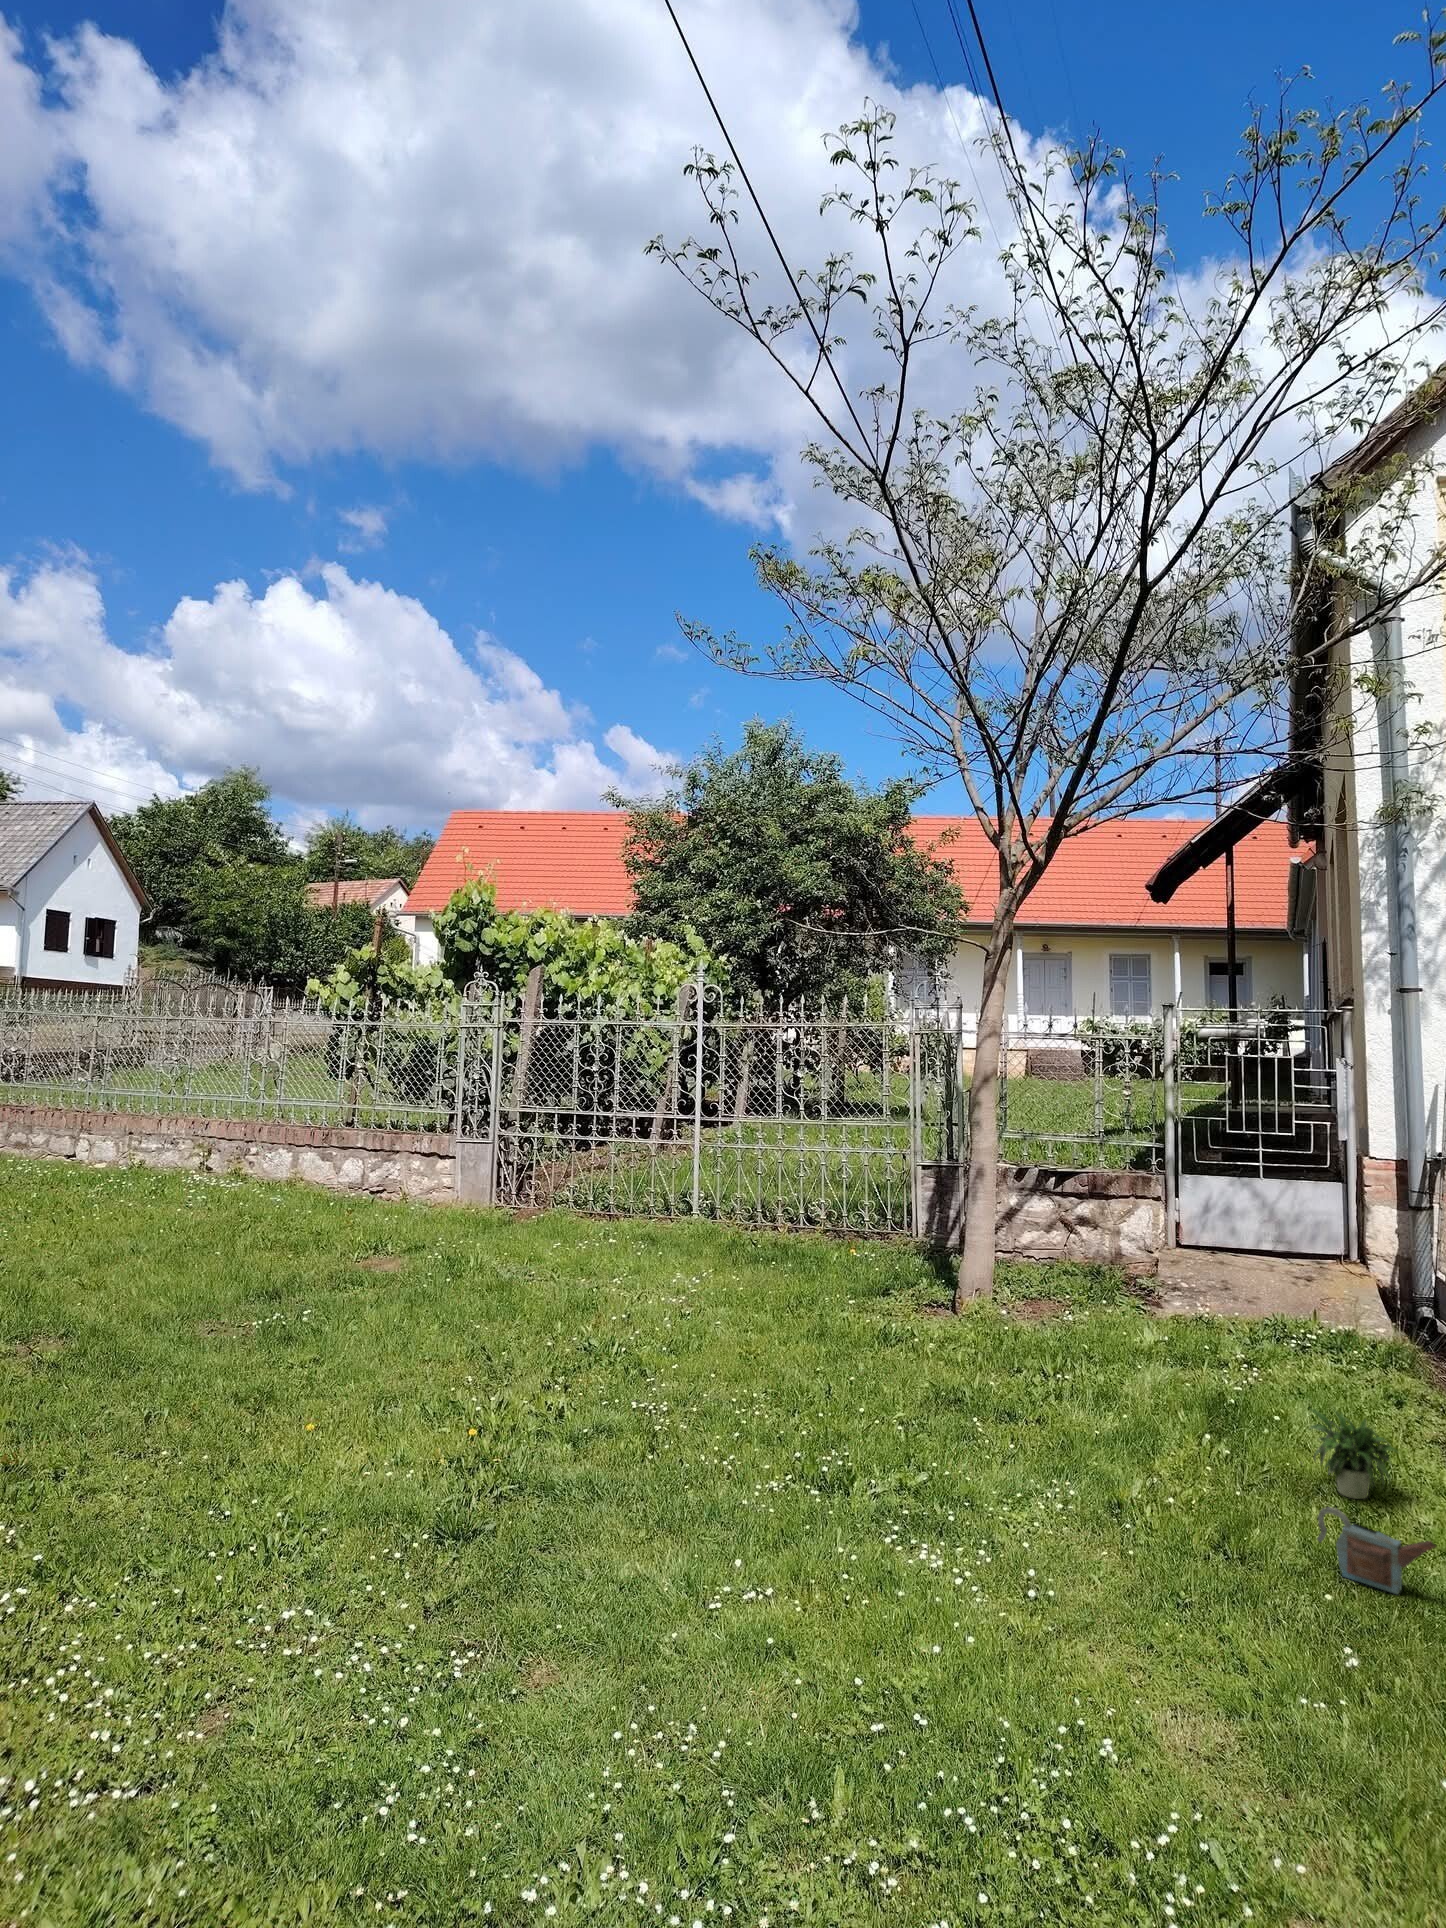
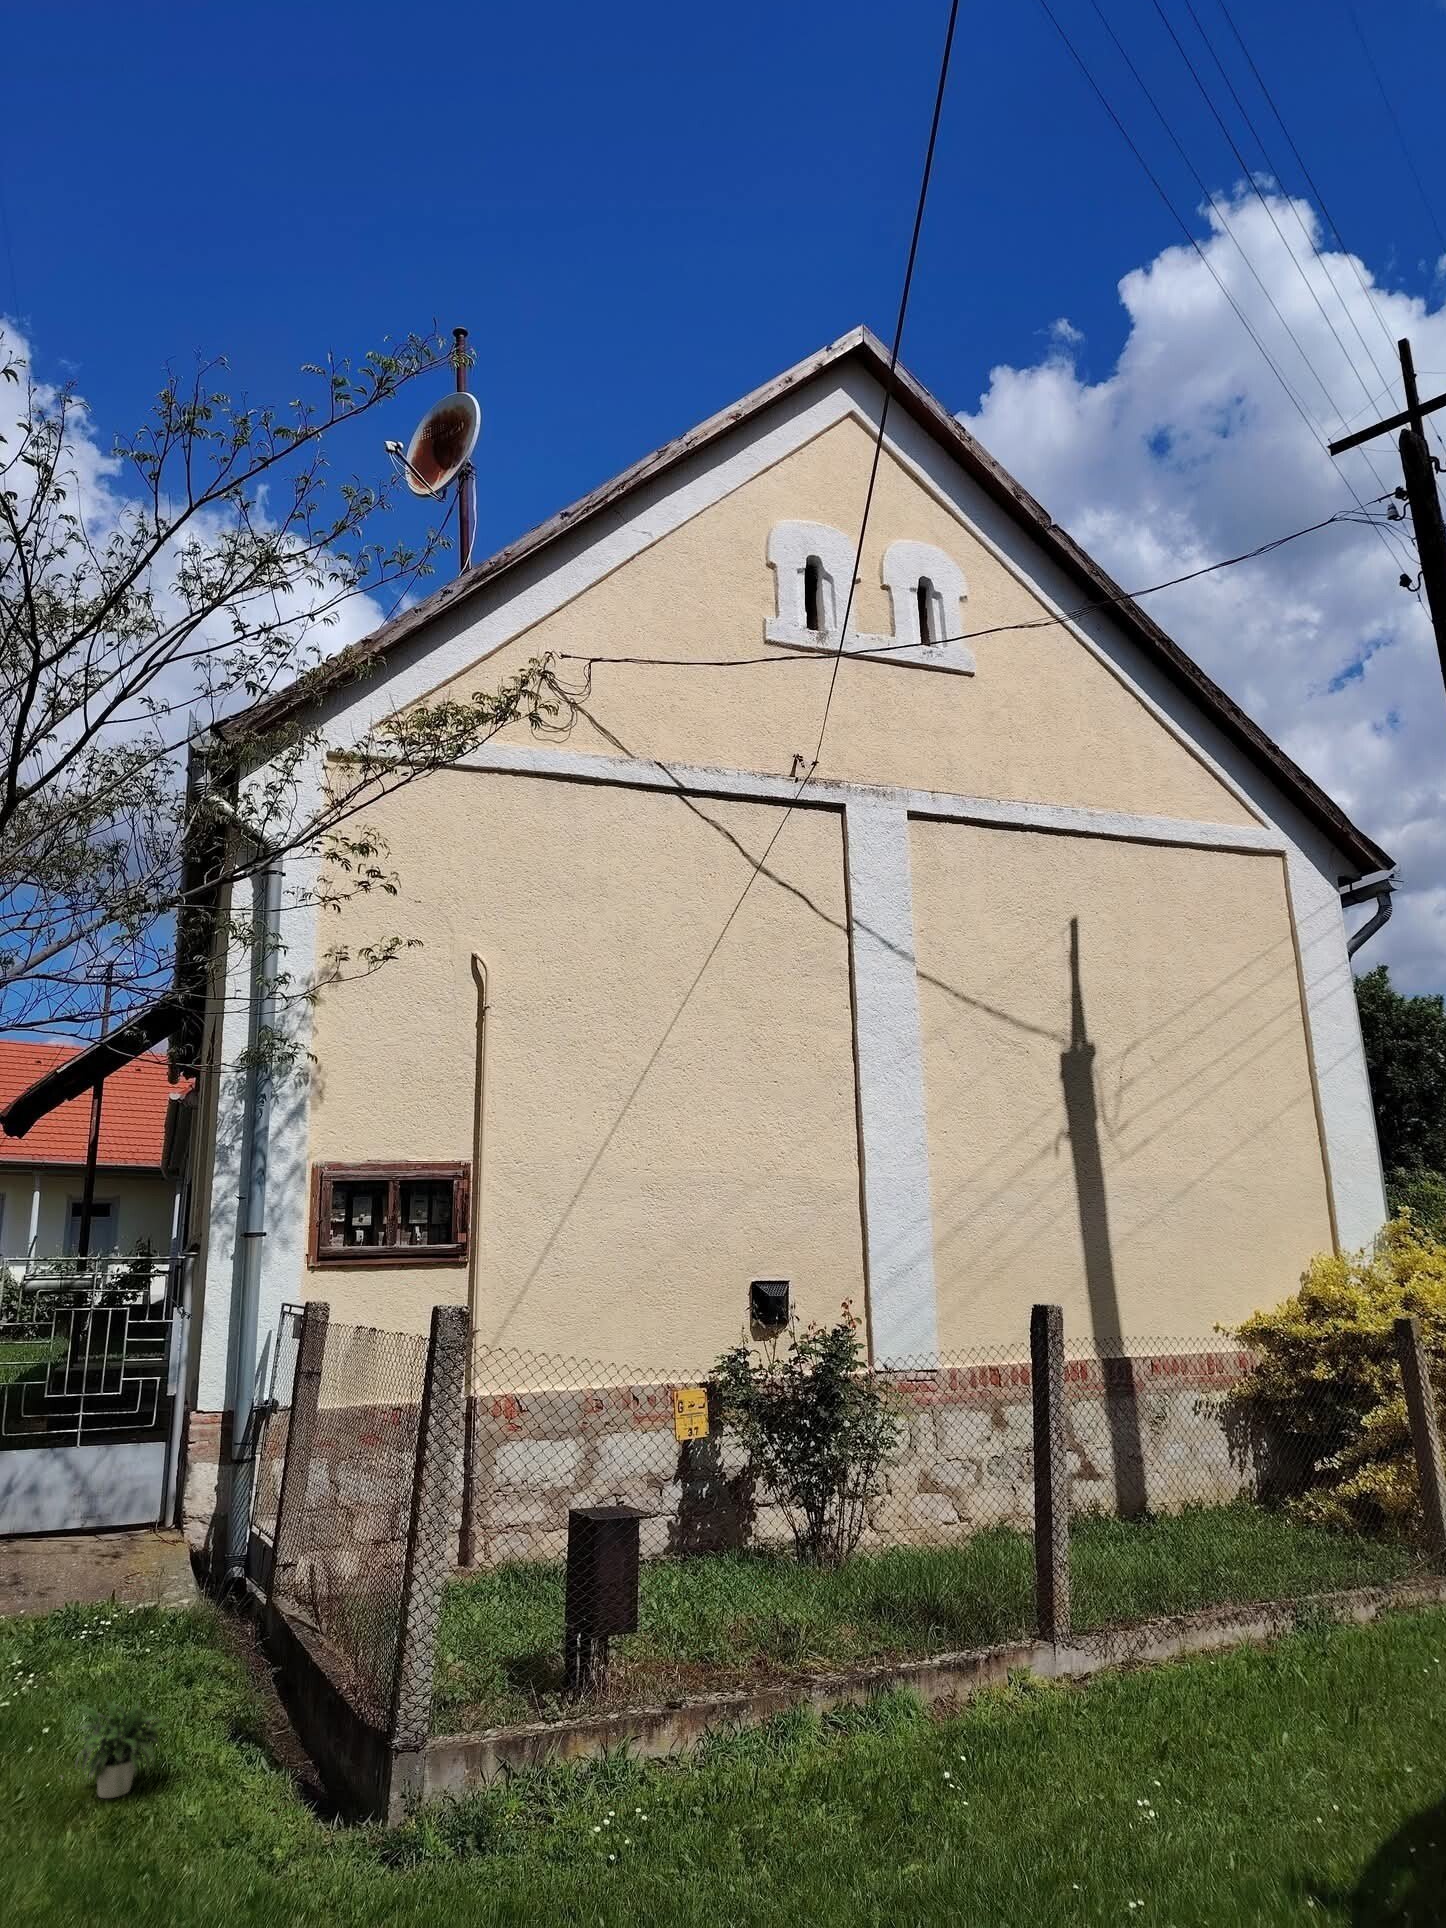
watering can: present [1317,1507,1436,1594] -> none [57,1810,185,1890]

